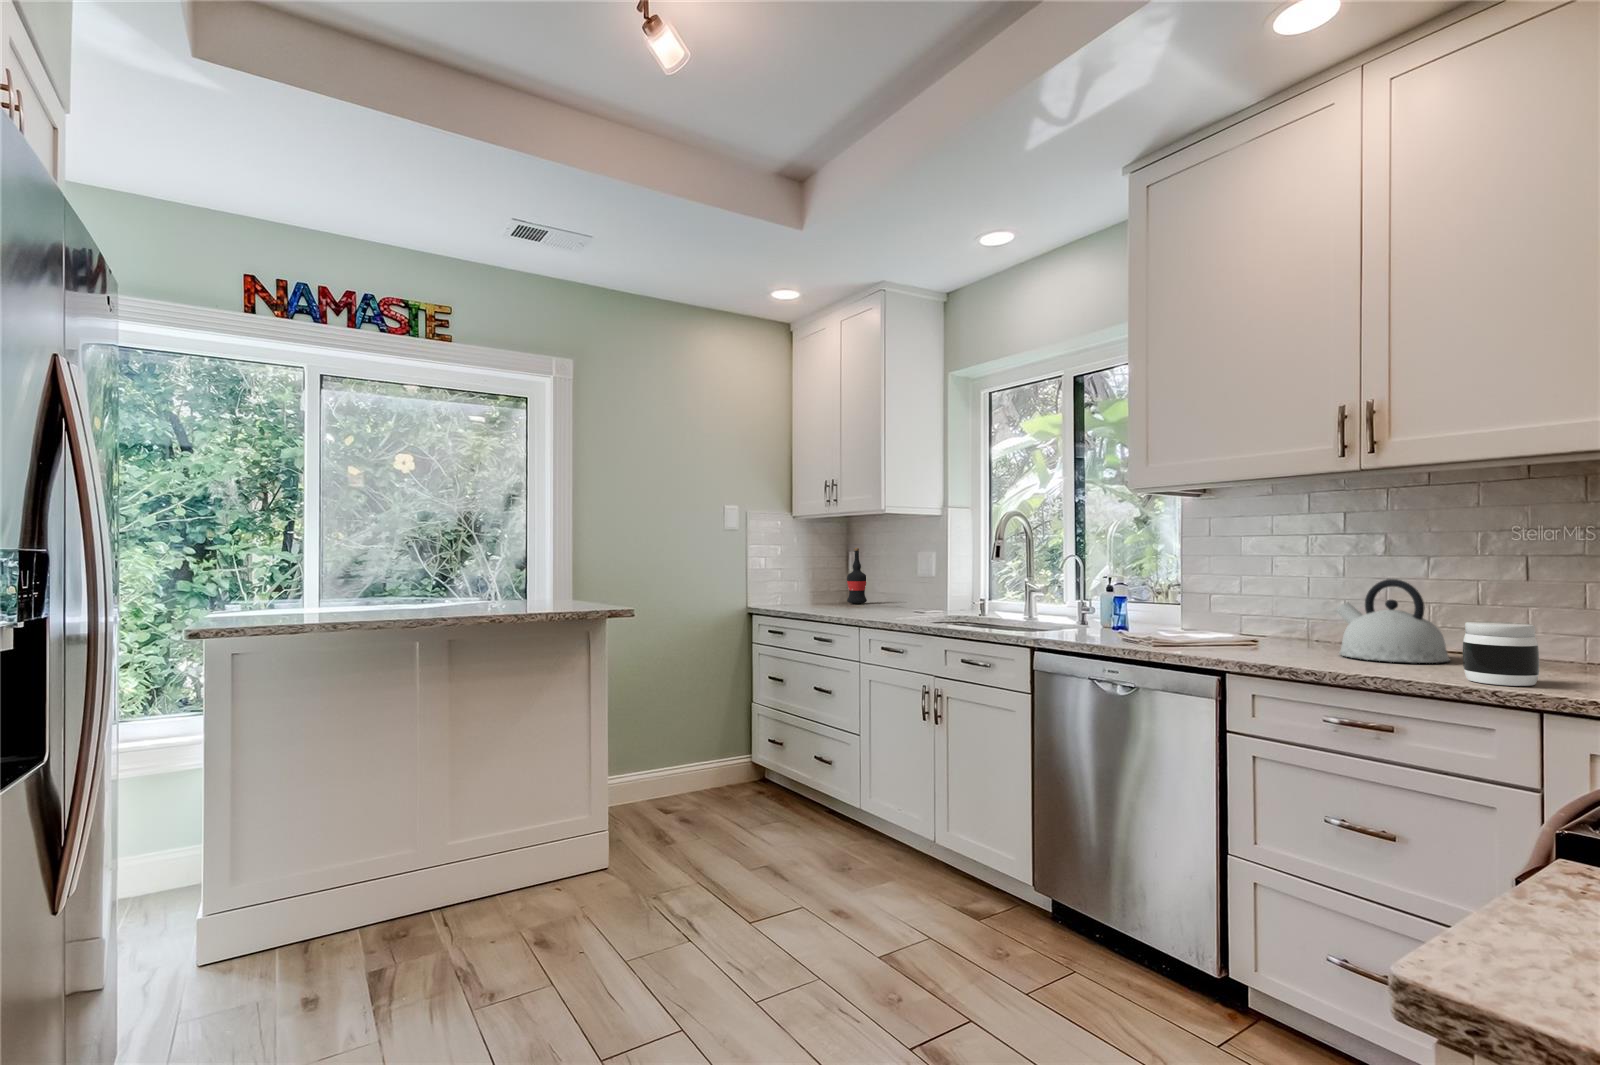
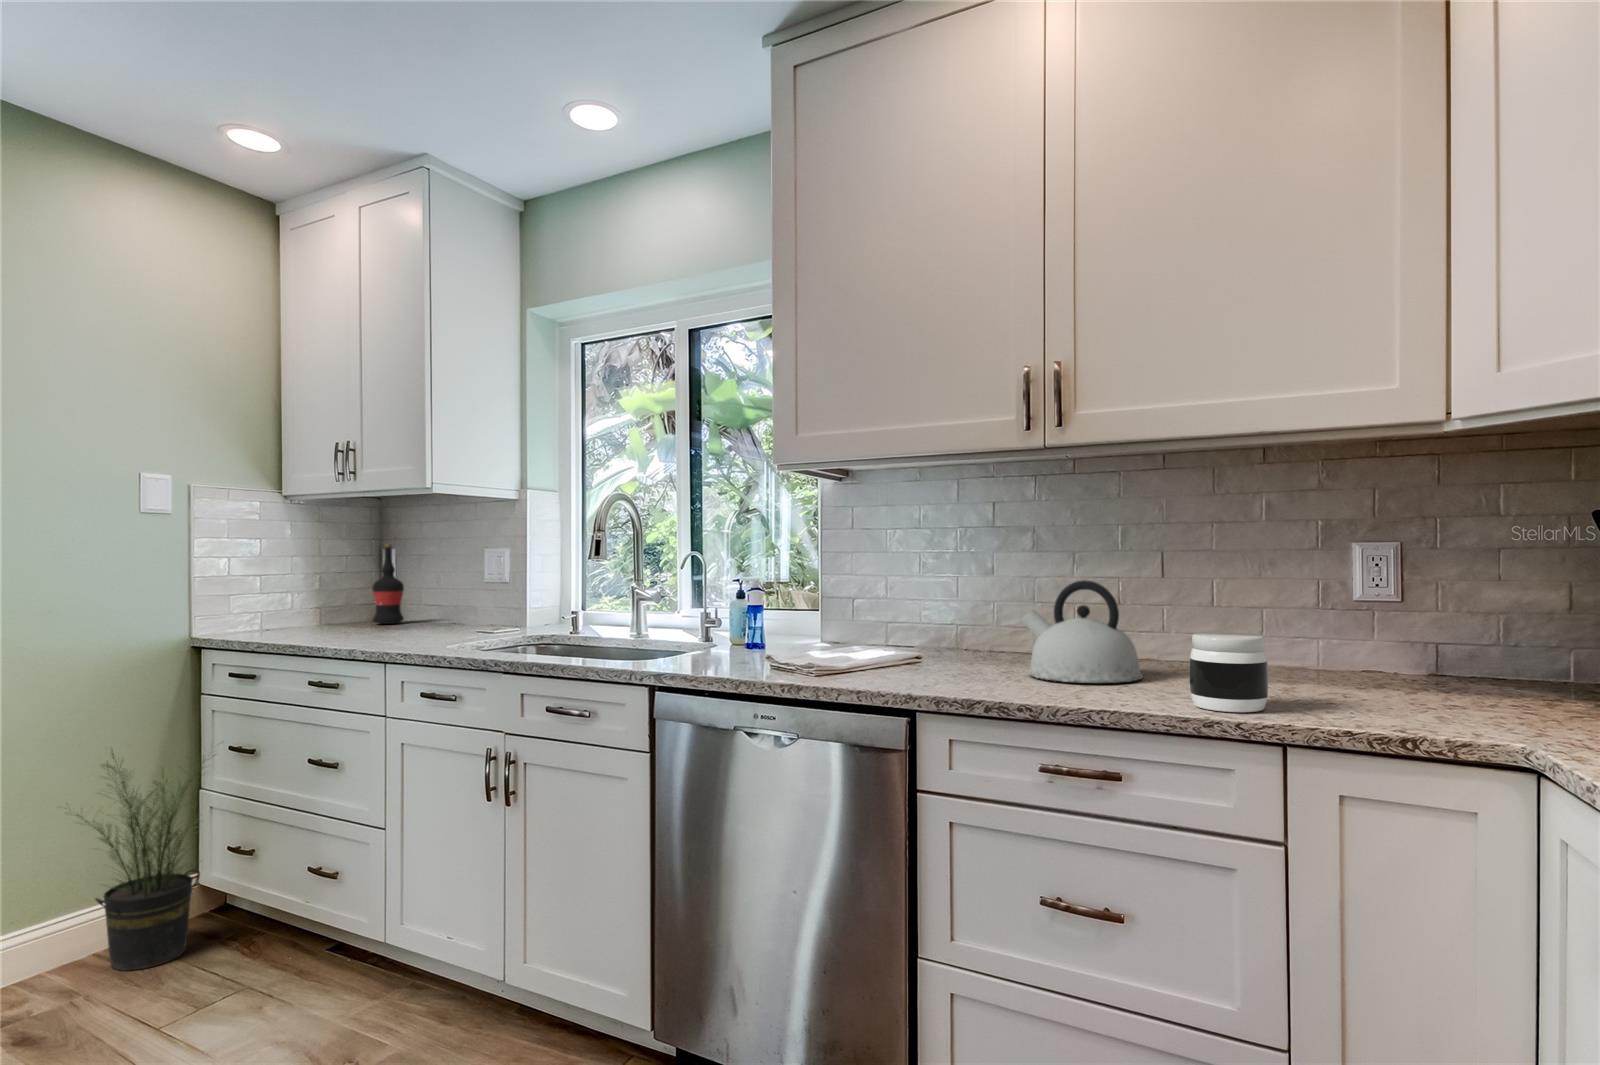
potted plant: none [682,670,765,806] -> present [65,741,224,970]

